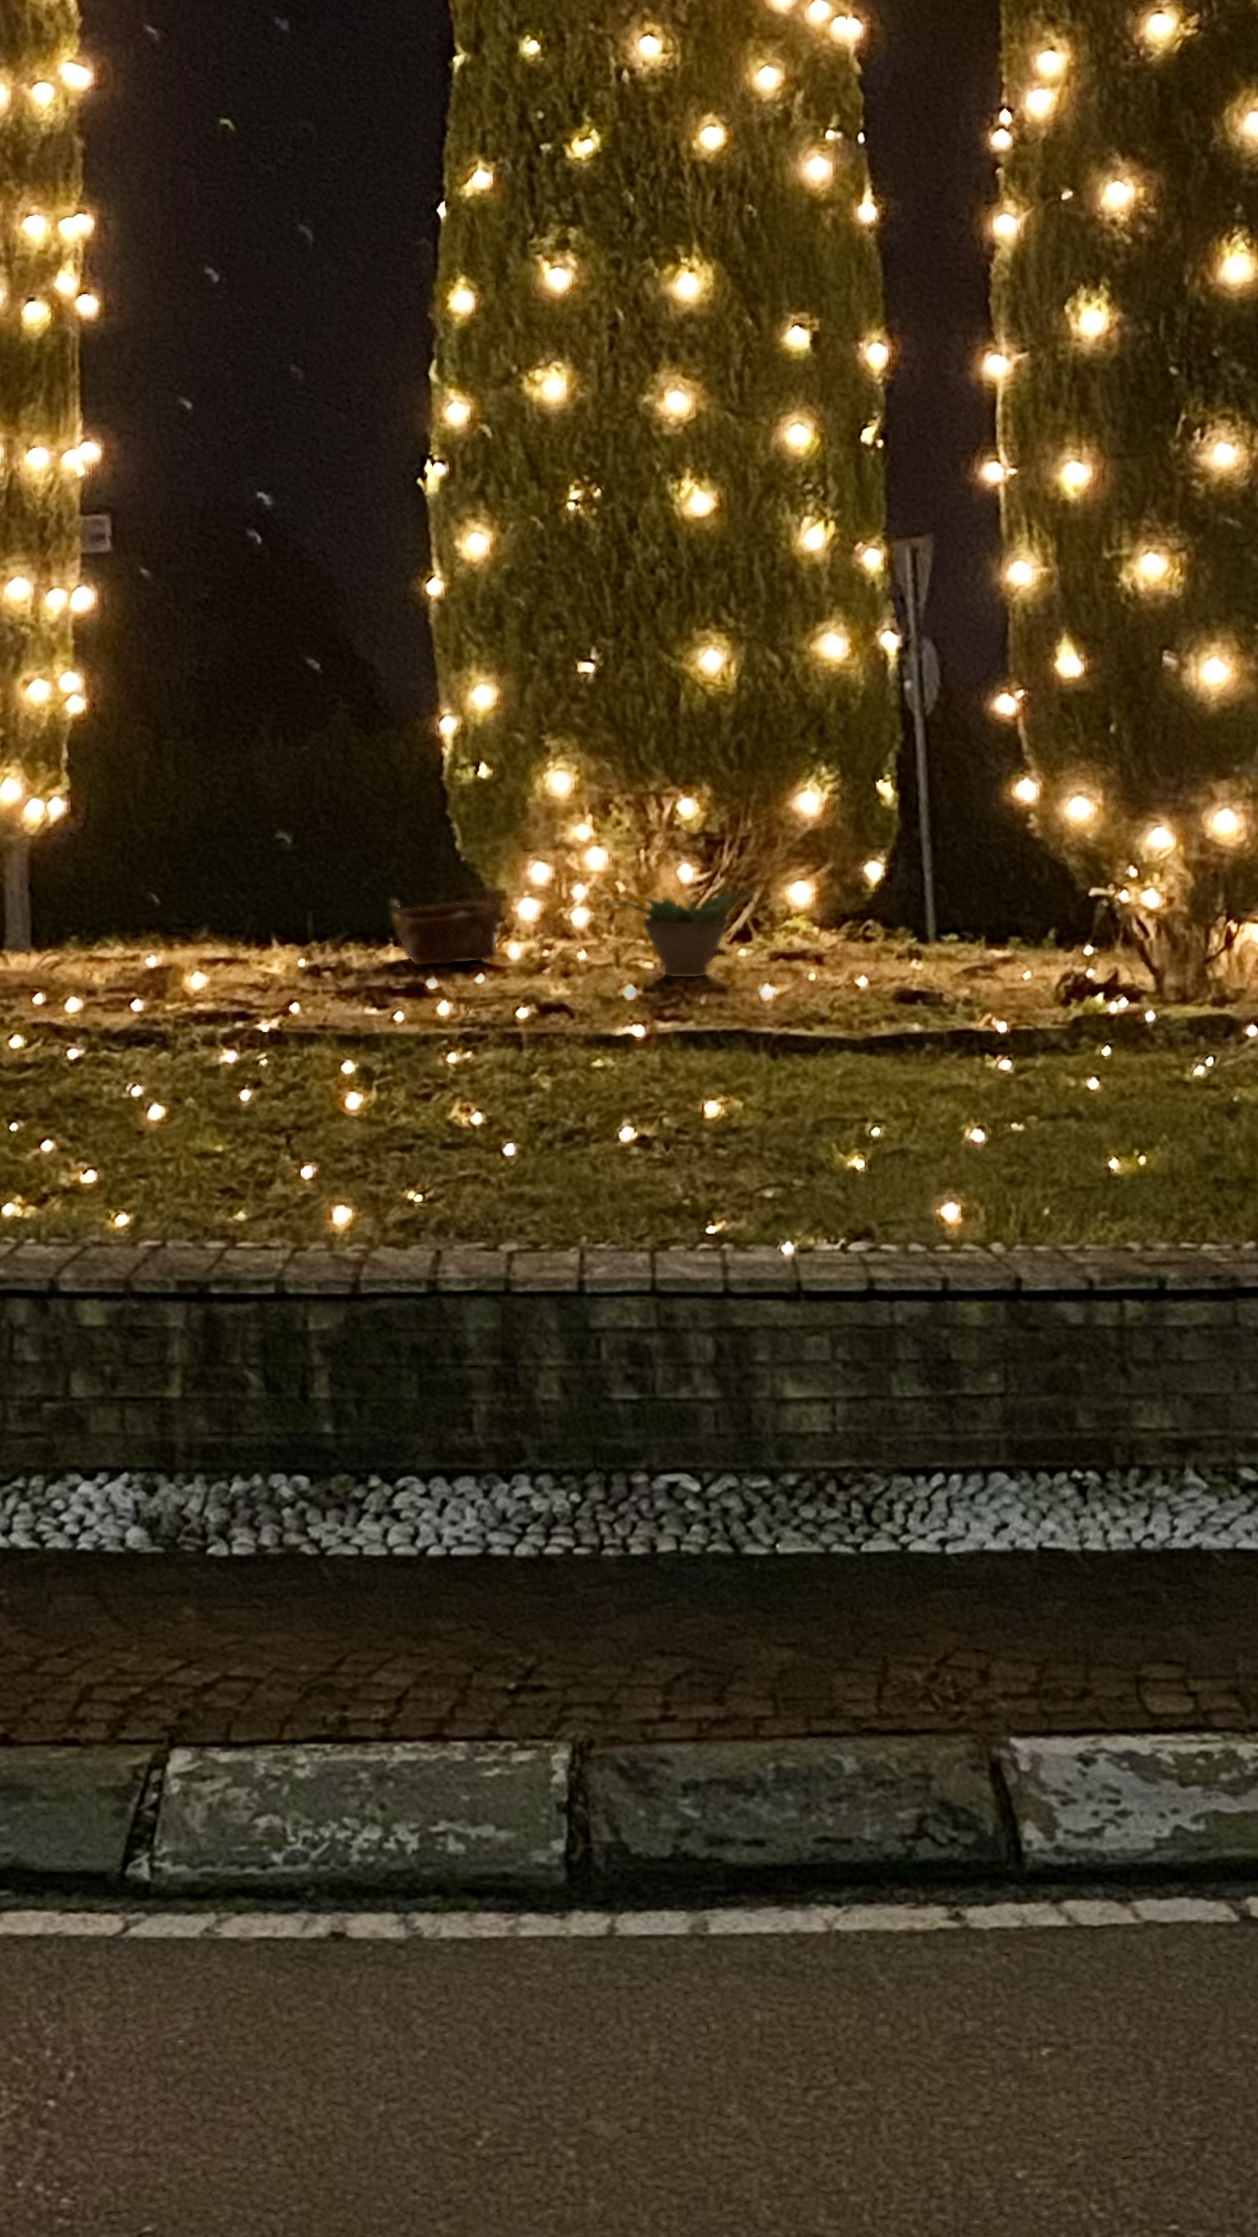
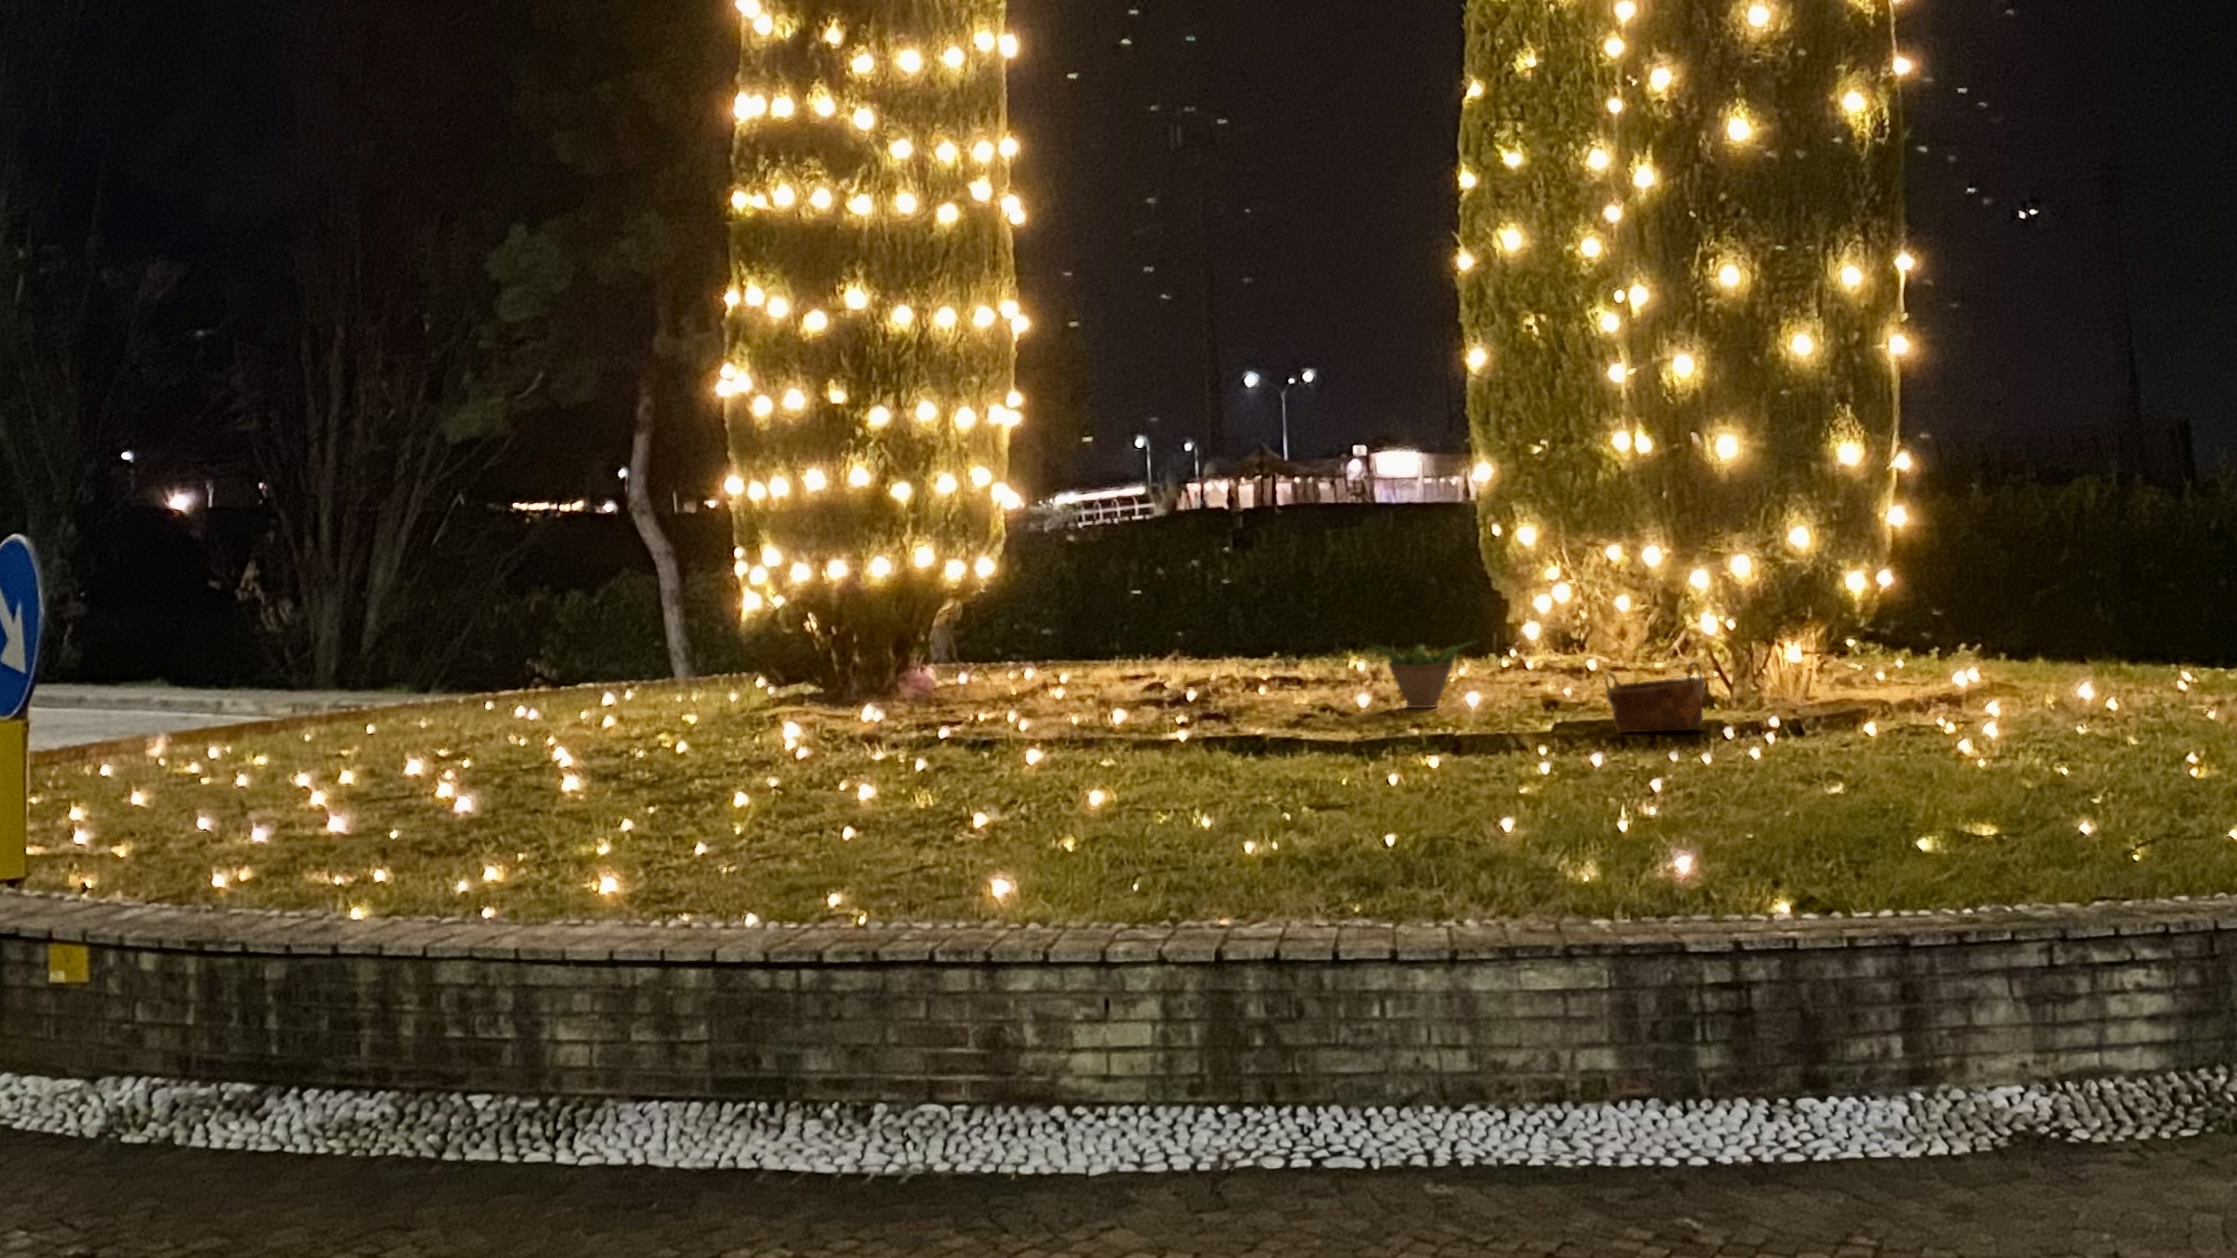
woven basket: present [390,886,497,966] -> present [1605,662,1705,733]

